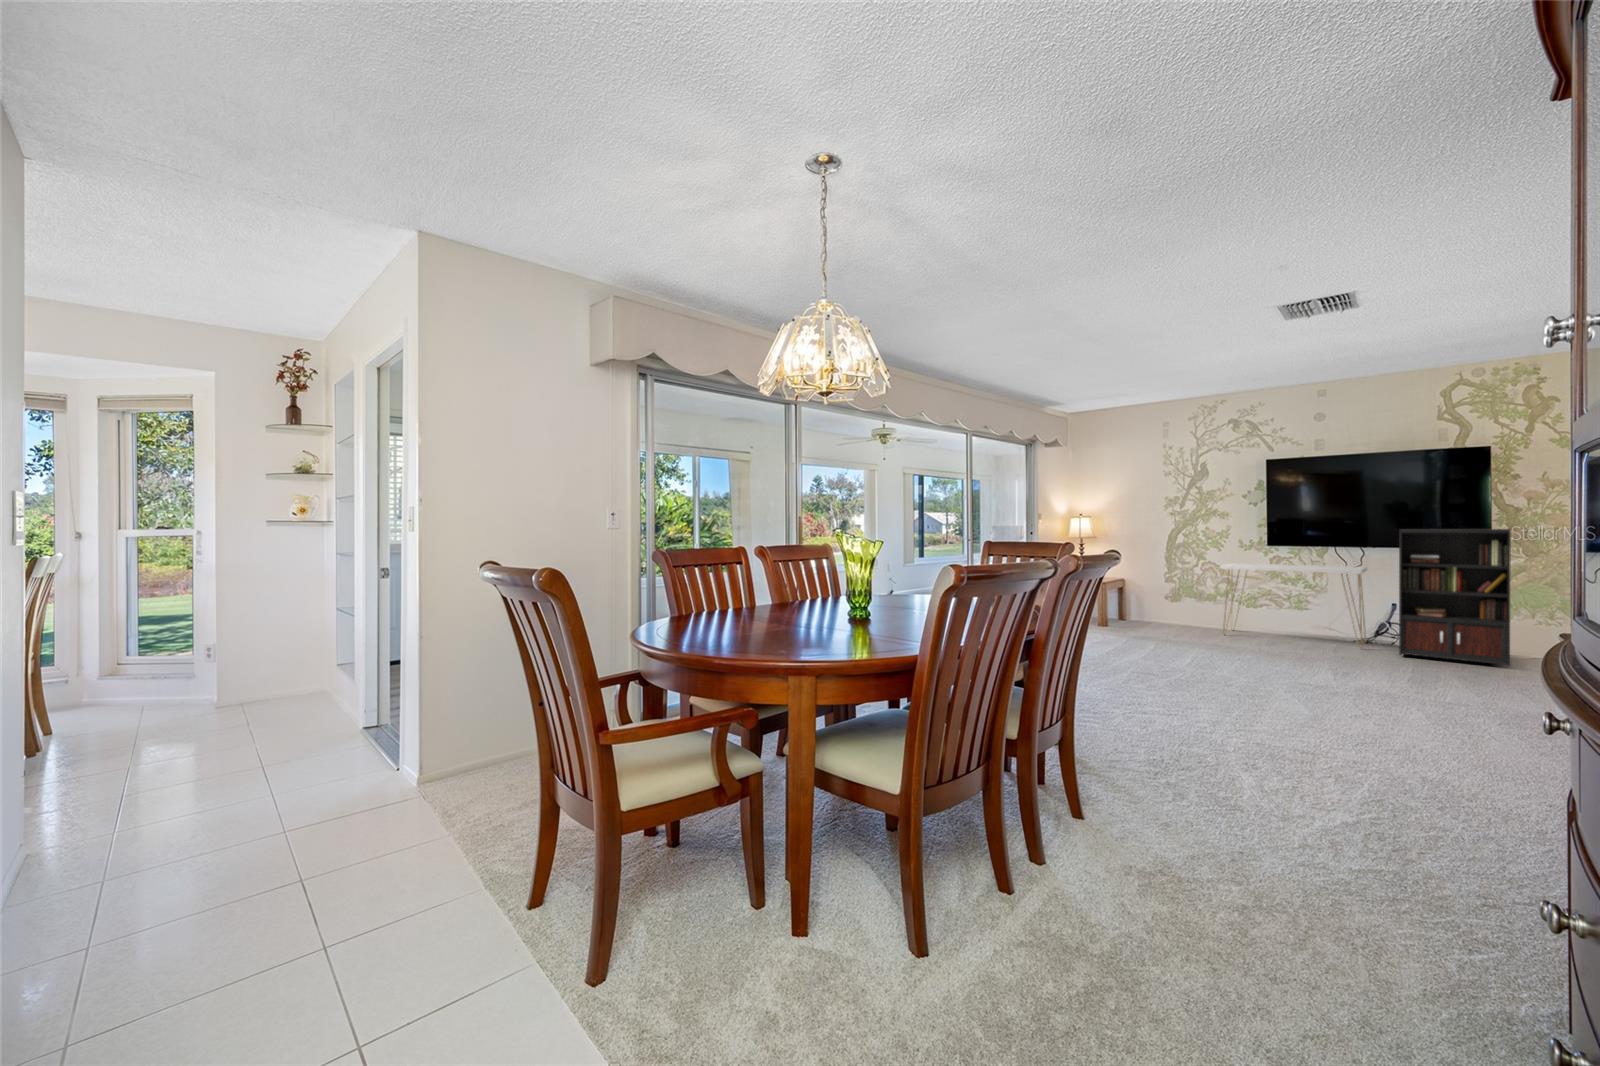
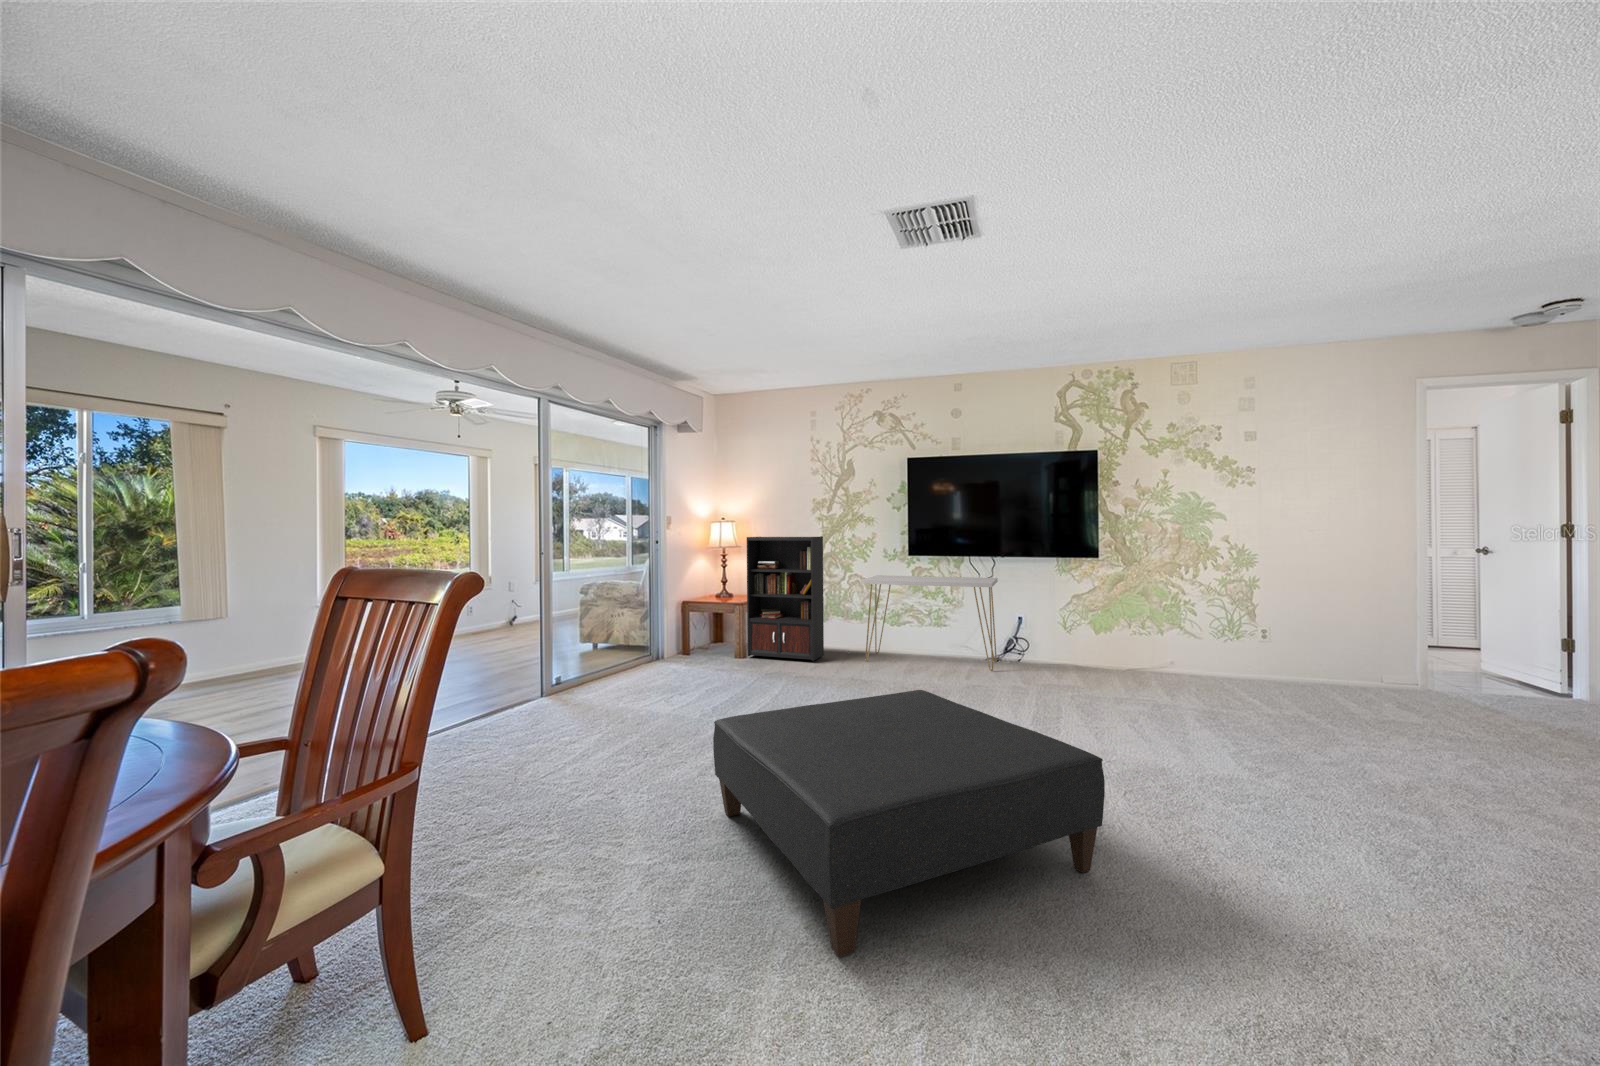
bookcase: present [1399,529,1511,666] -> present [747,537,850,661]
ottoman: none [1146,639,1468,755] -> present [713,690,1105,957]

